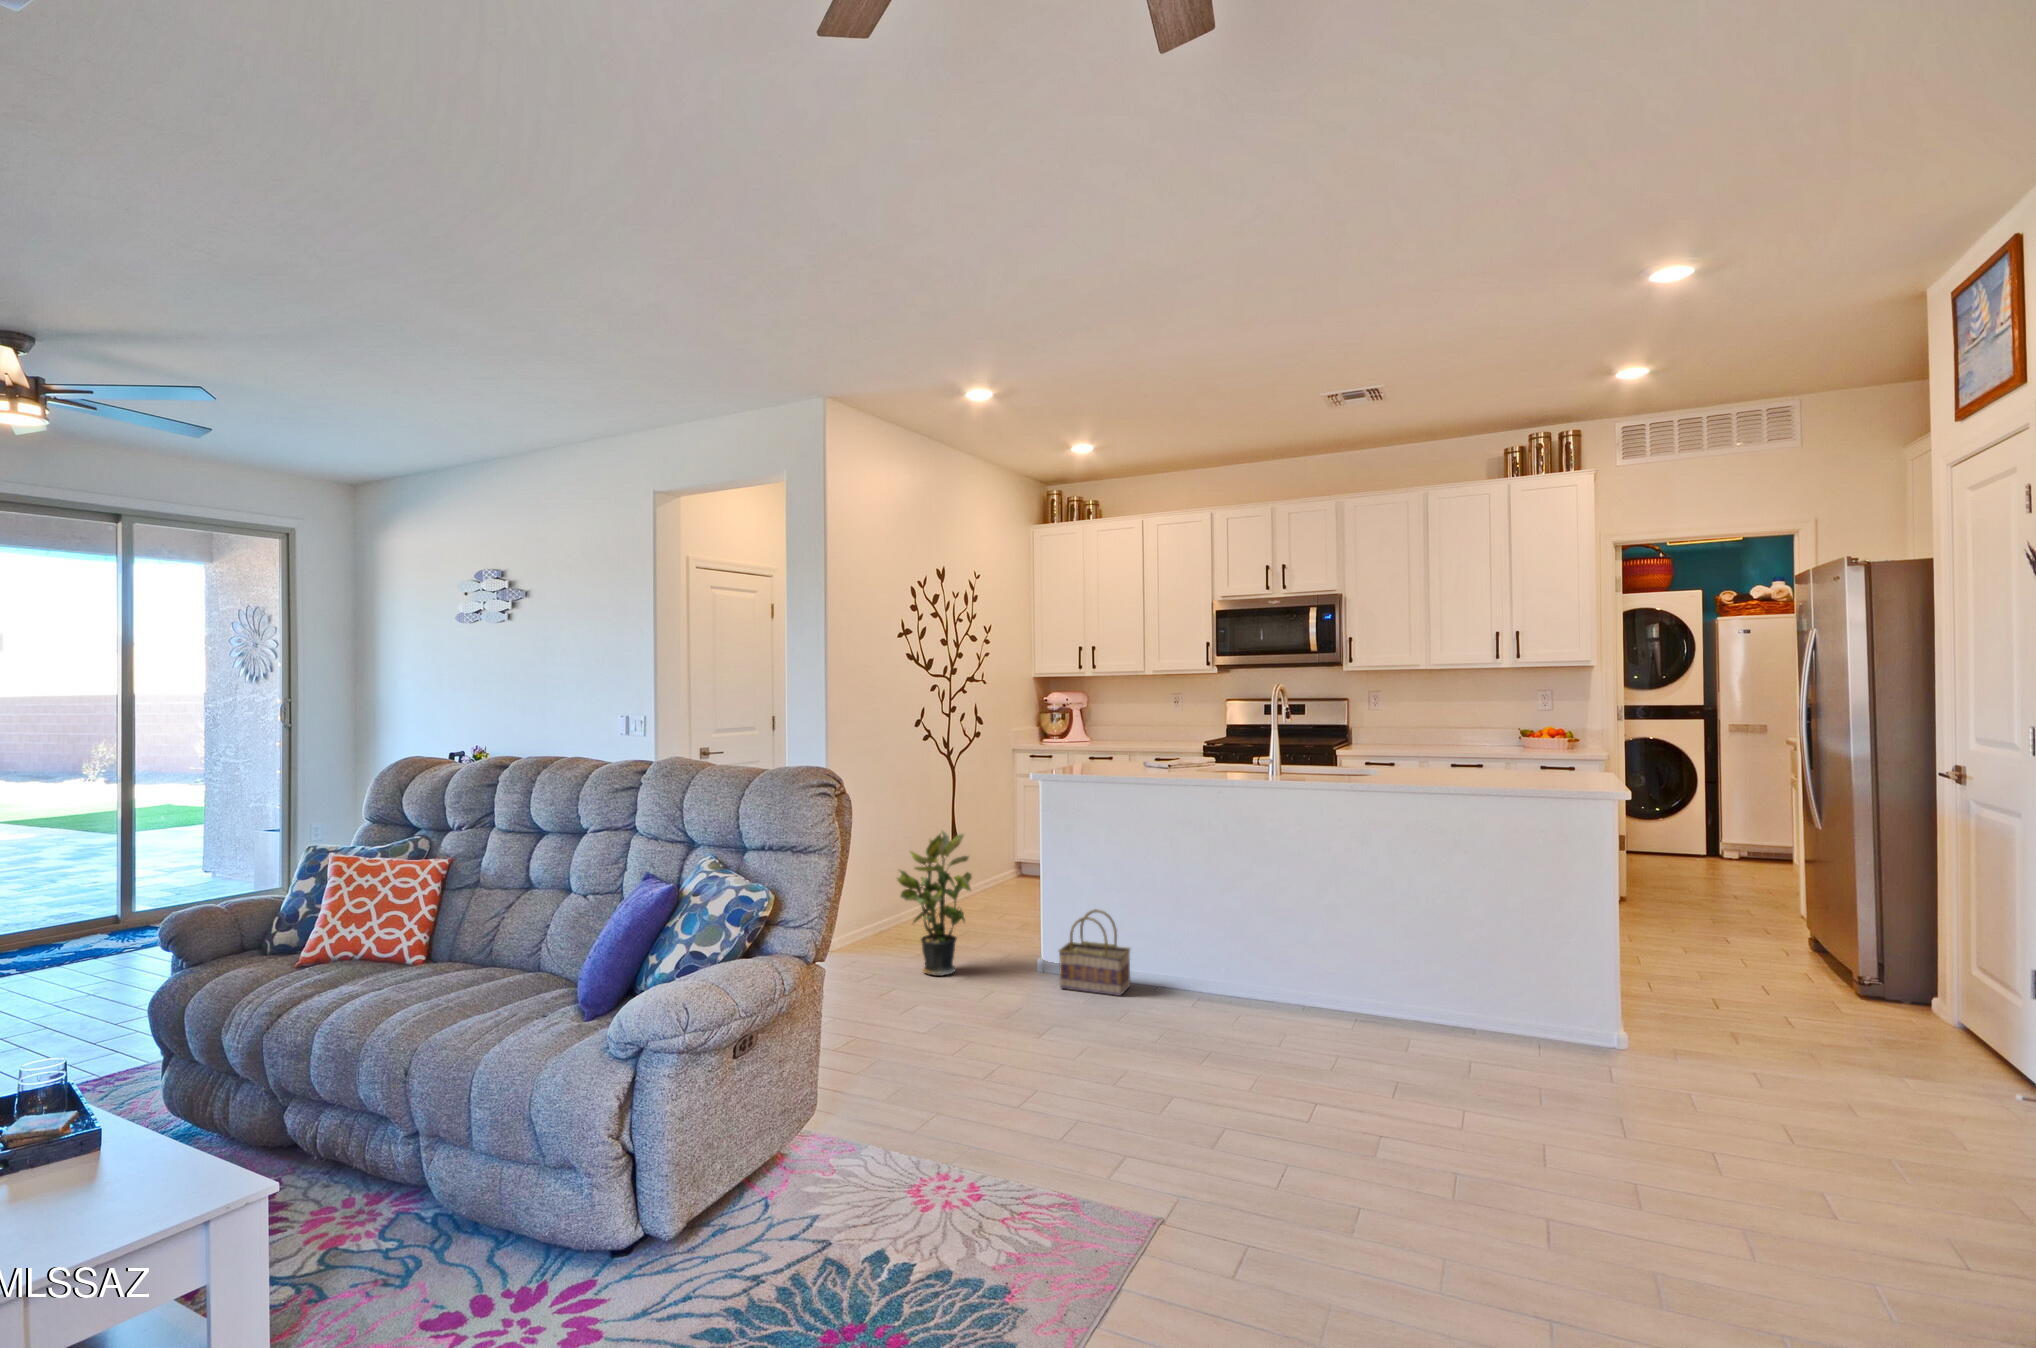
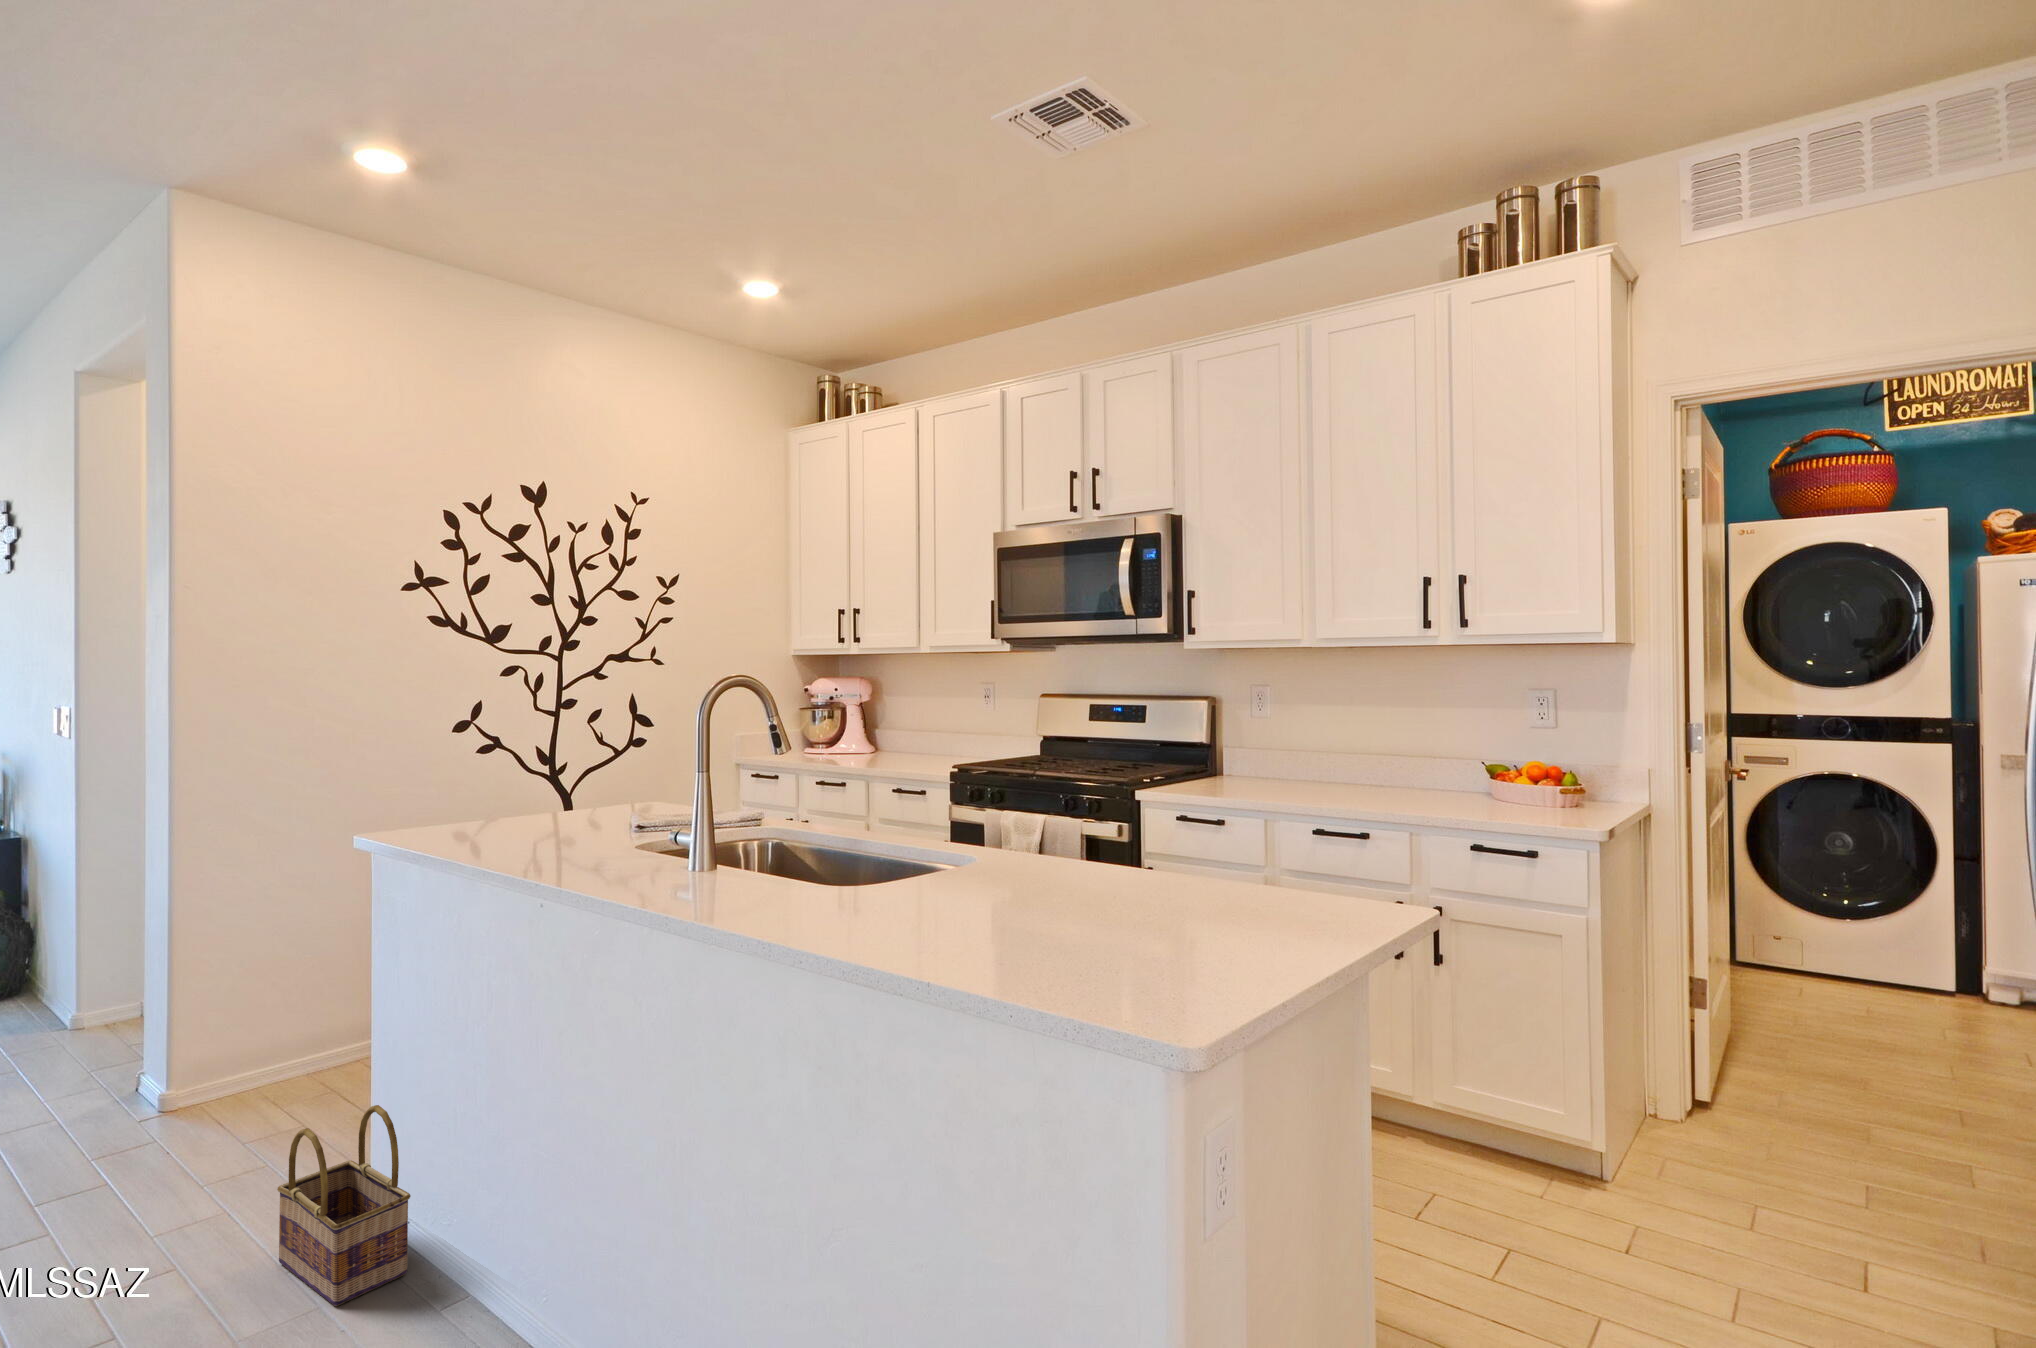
potted plant: present [897,831,972,976] -> none [109,919,275,1193]

